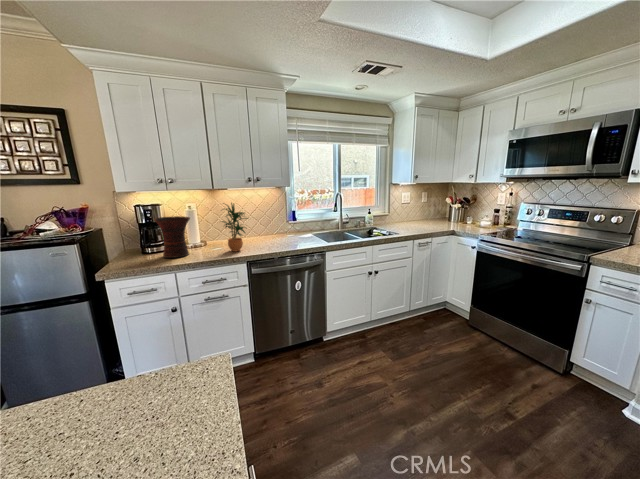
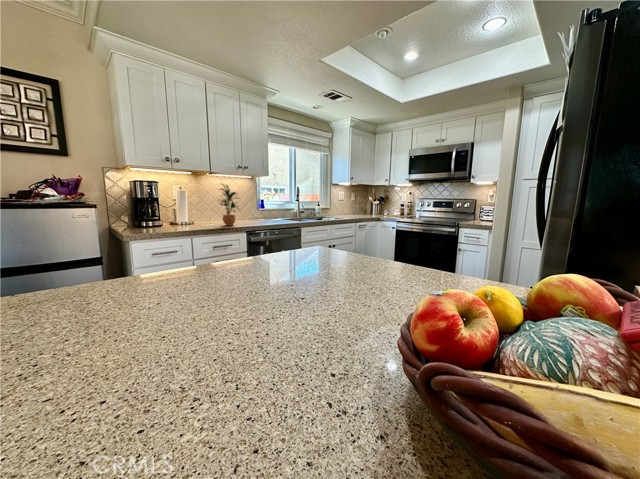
vase: present [154,216,190,258] -> none [160,192,192,228]

